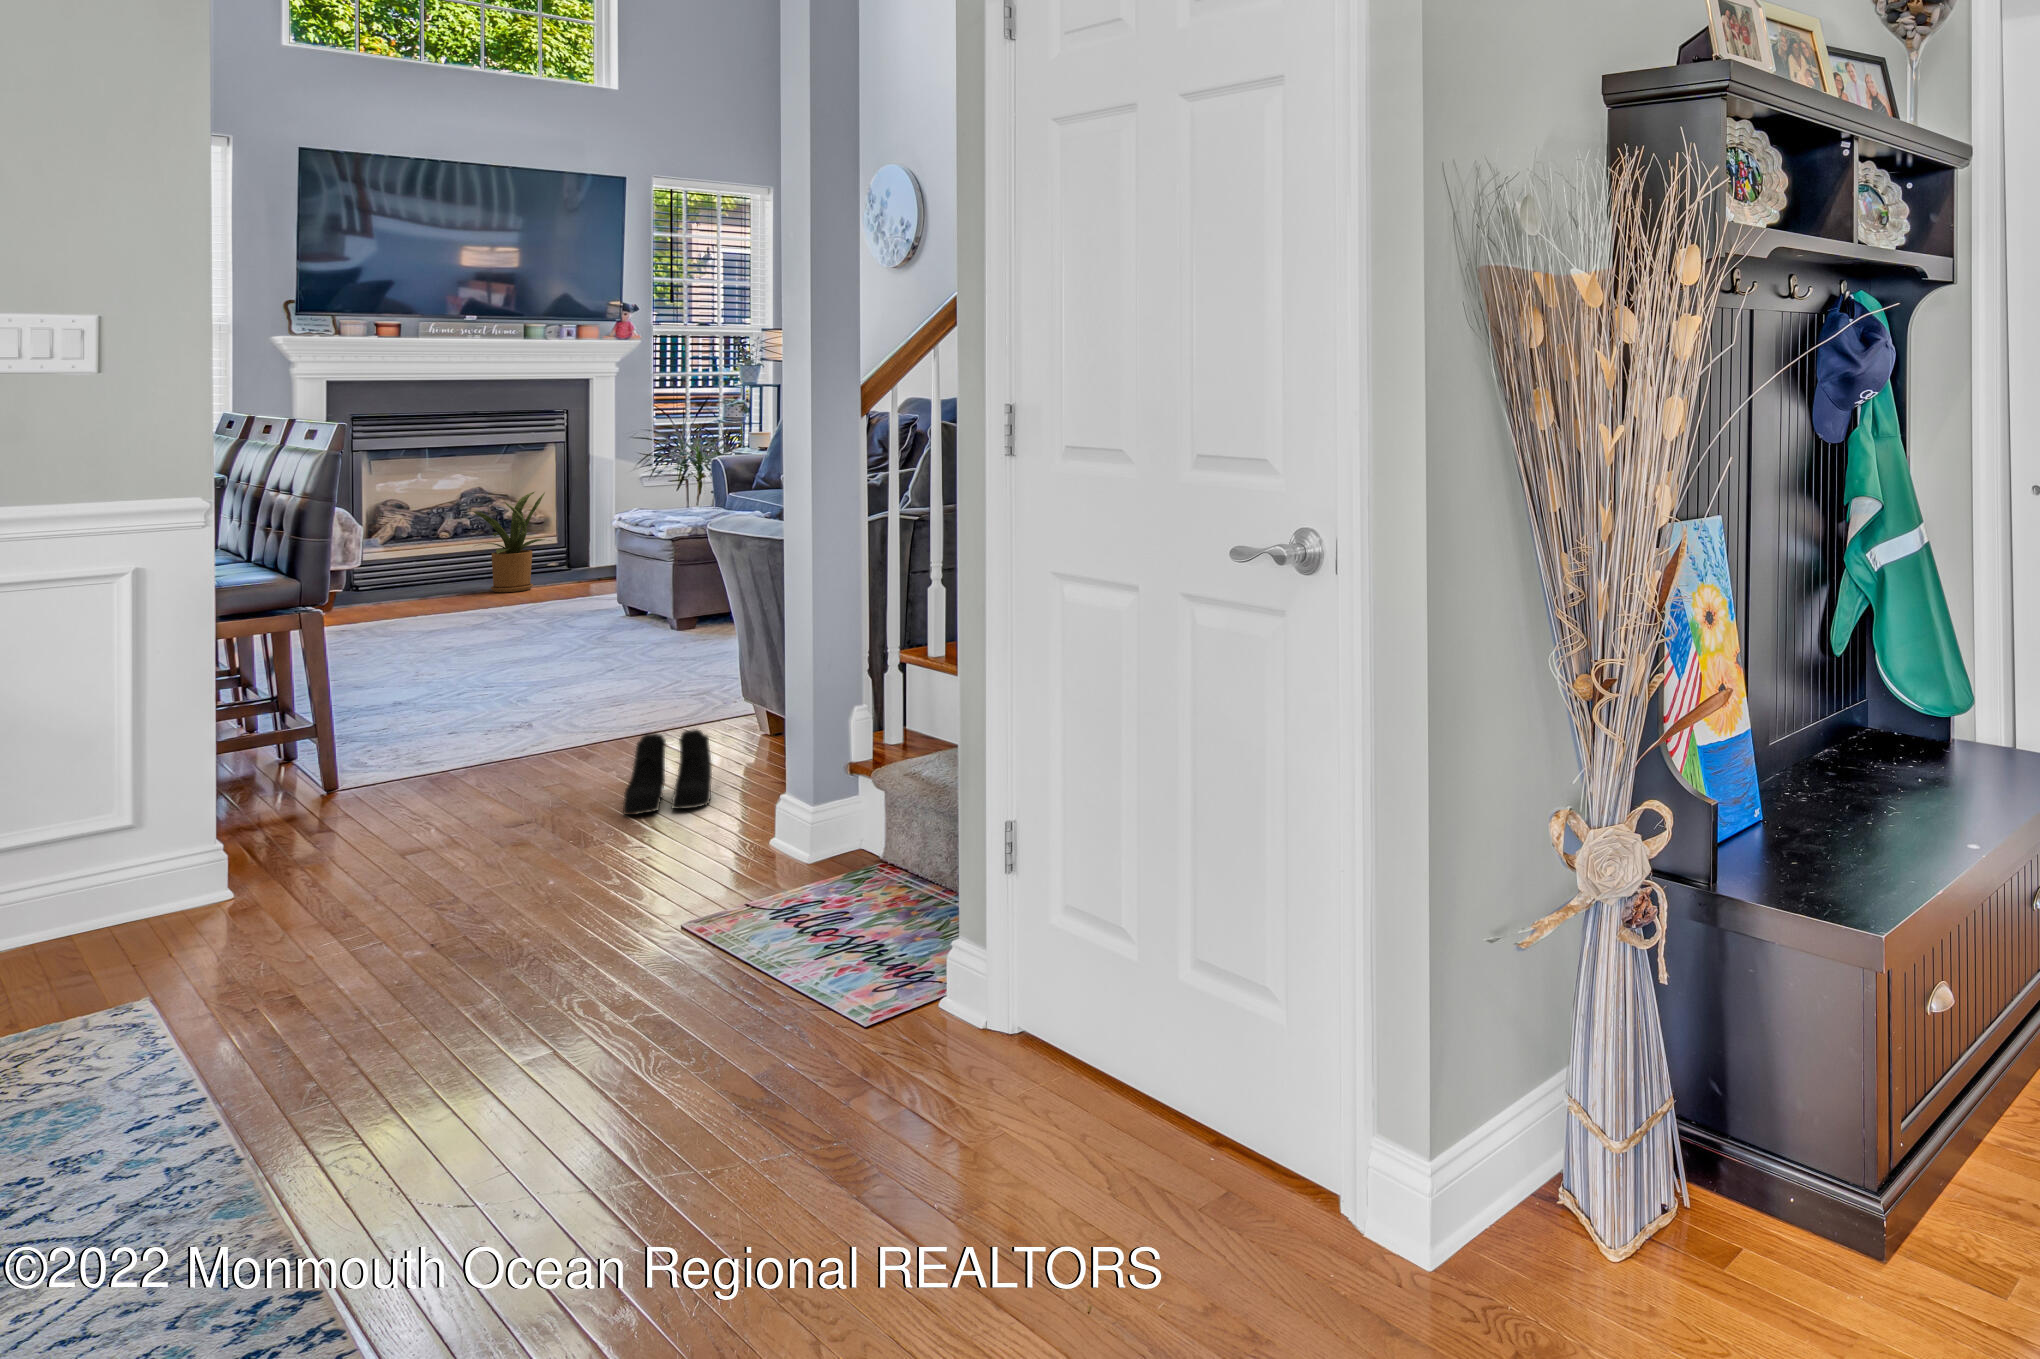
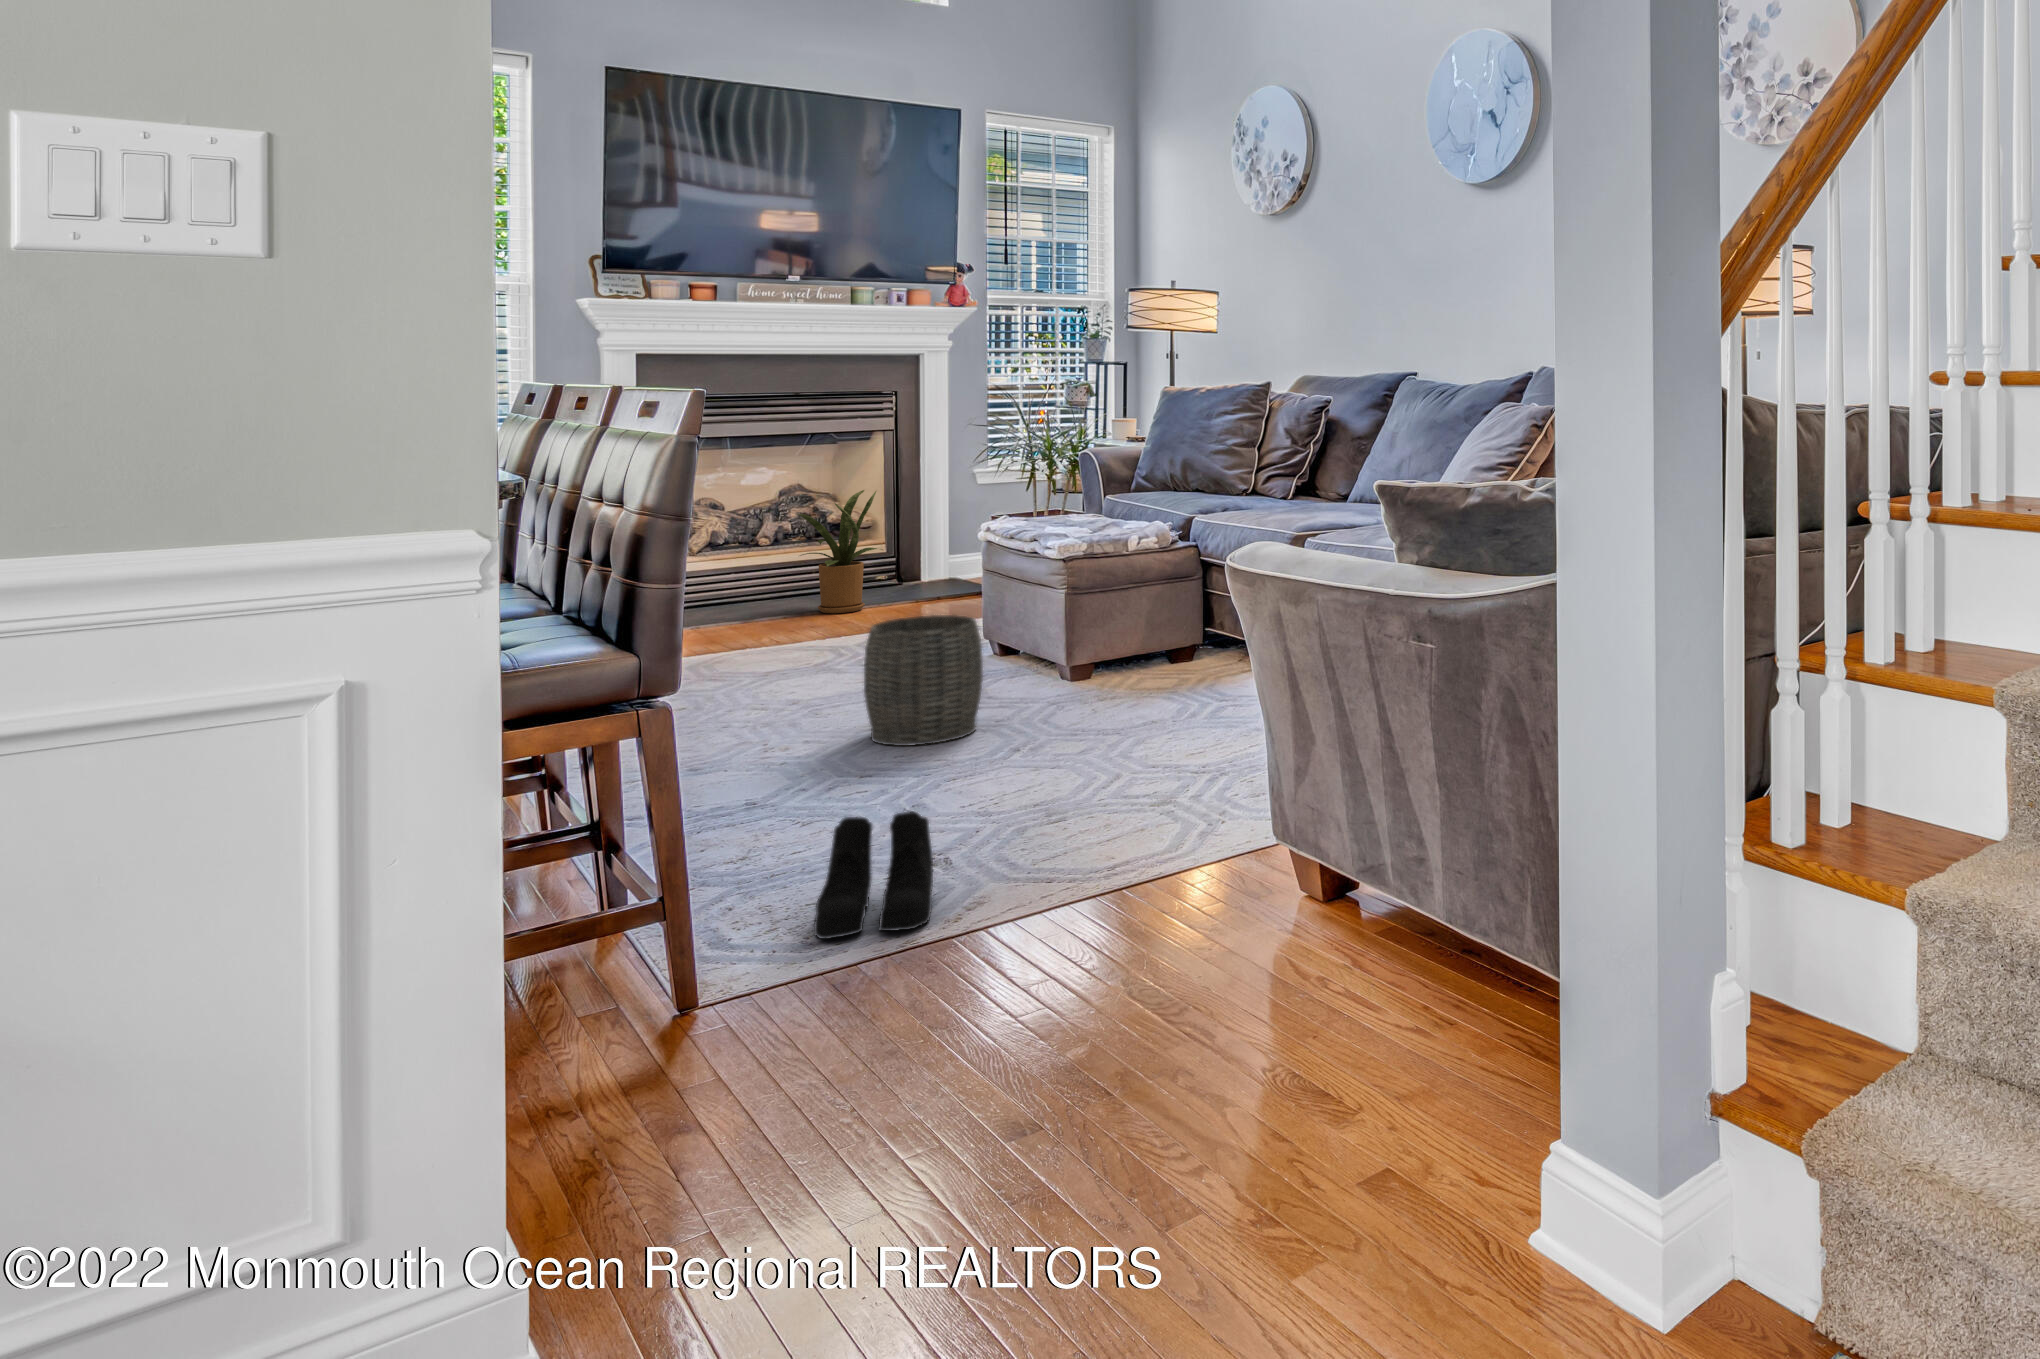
woven basket: none [498,580,594,672] -> present [864,615,983,746]
boots: present [623,730,712,815] -> present [814,811,933,939]

